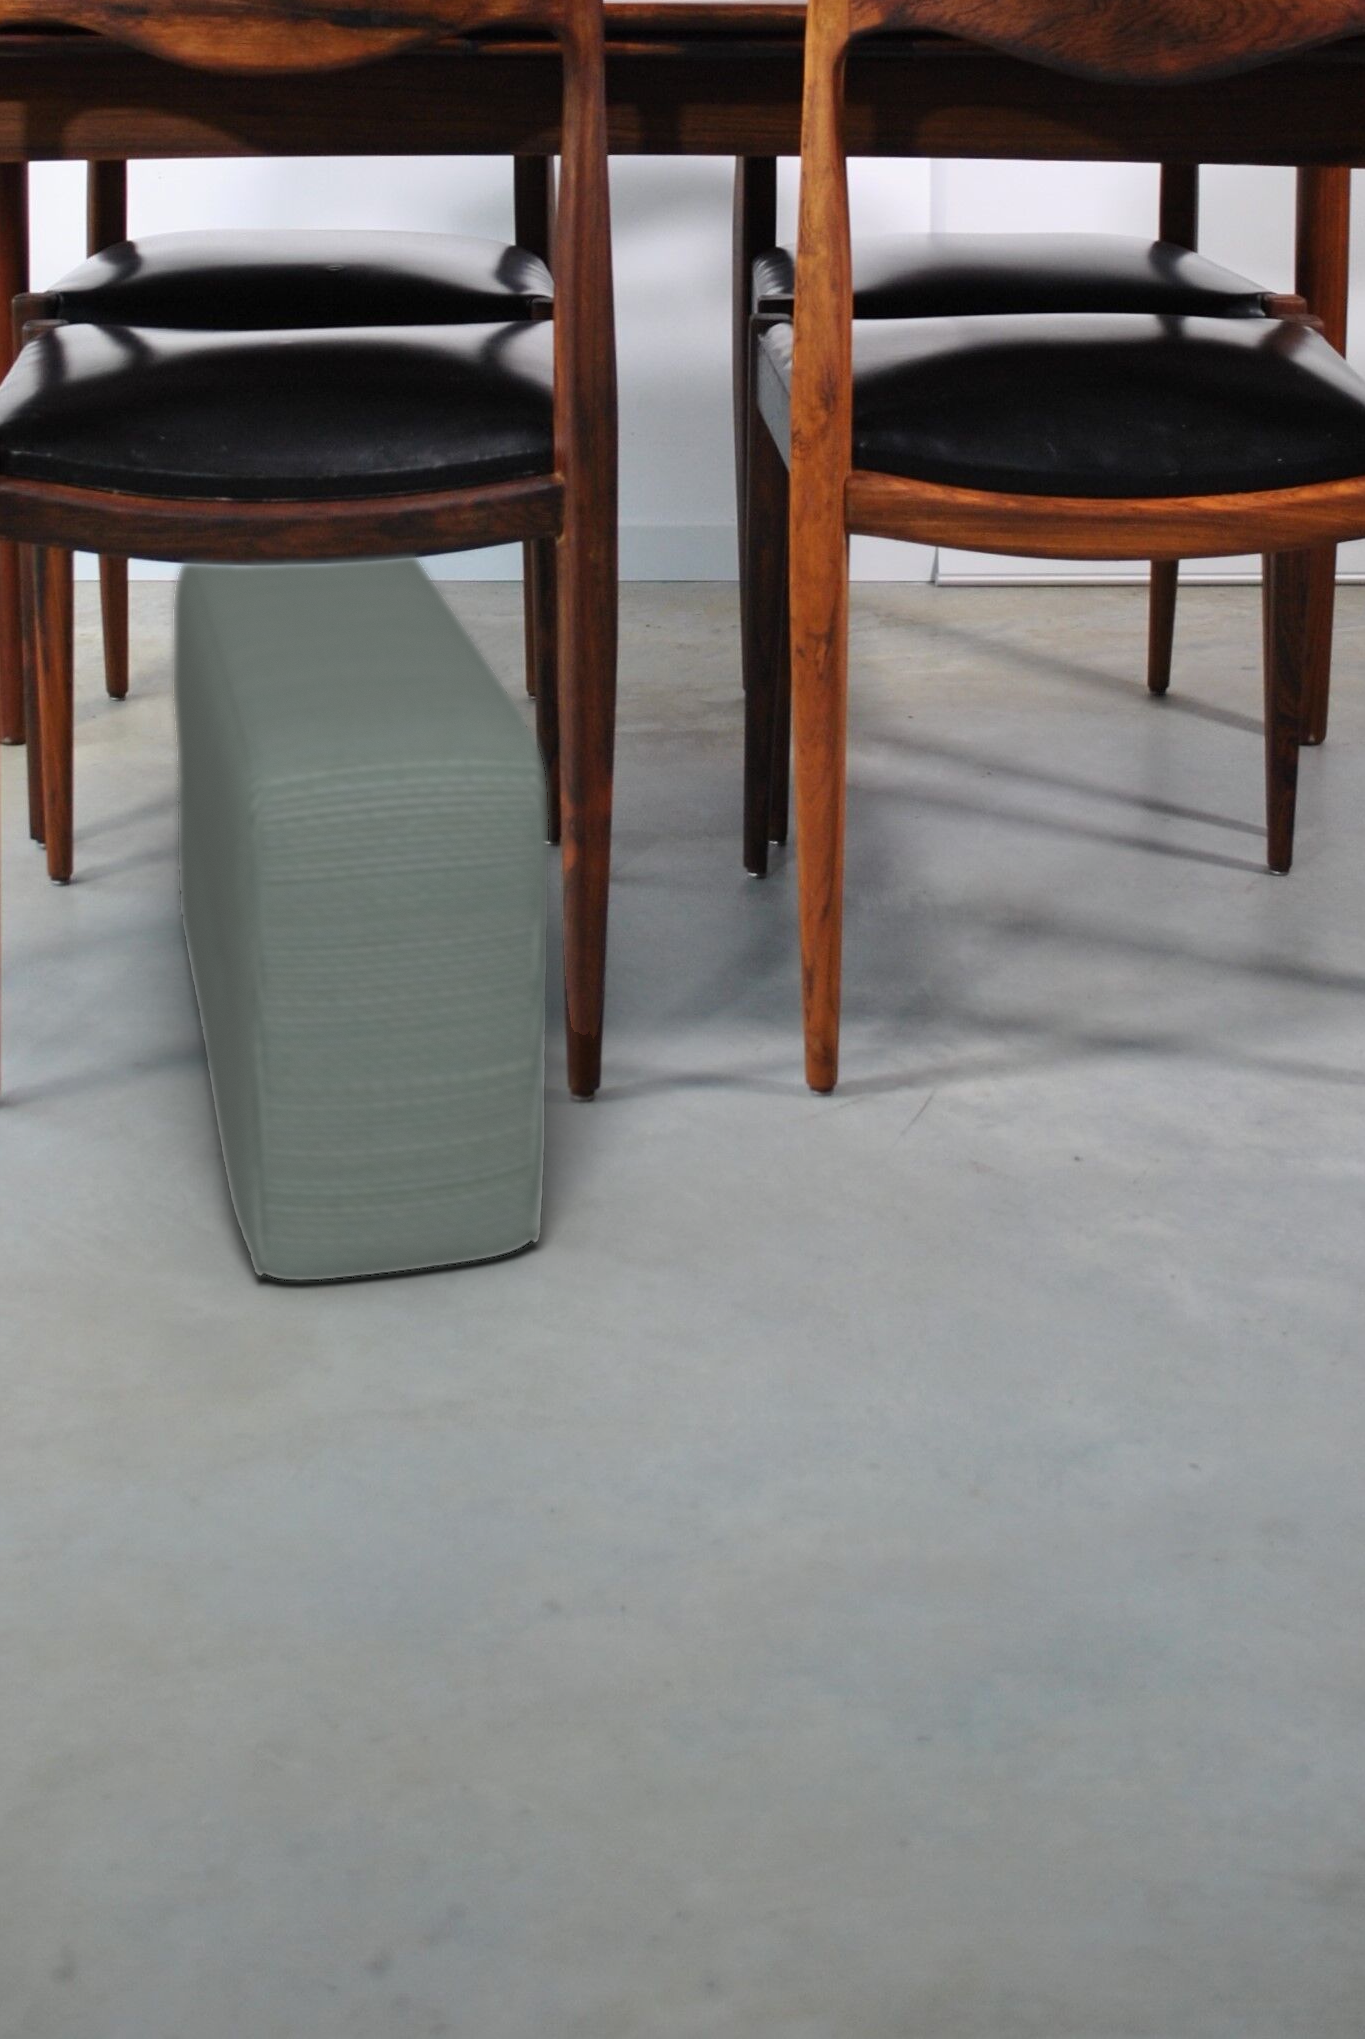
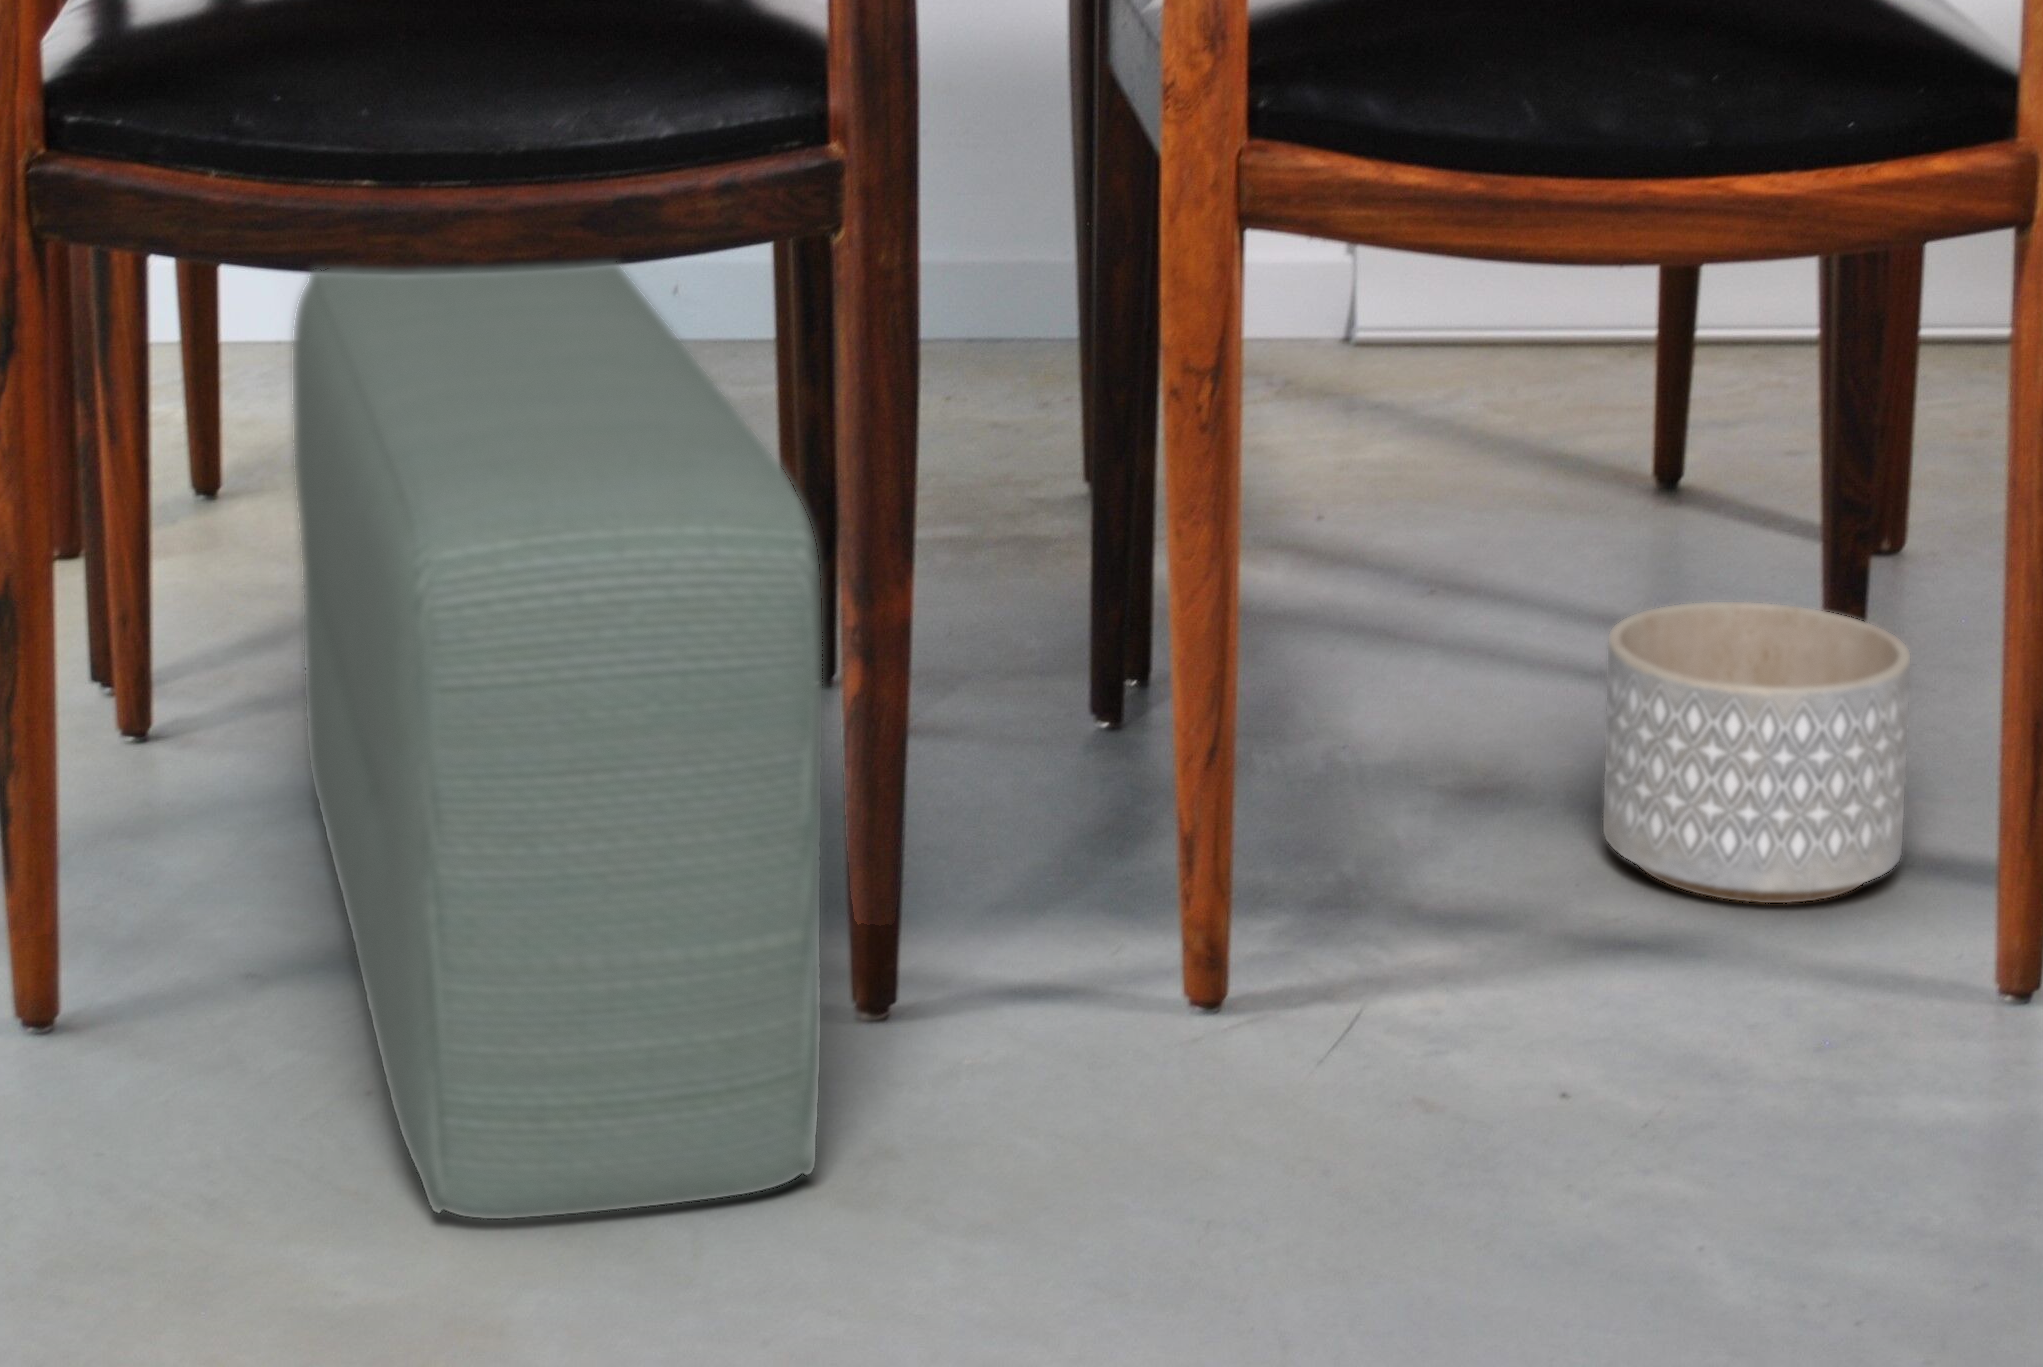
planter: none [1109,788,1326,1013] -> present [1603,602,1910,903]

